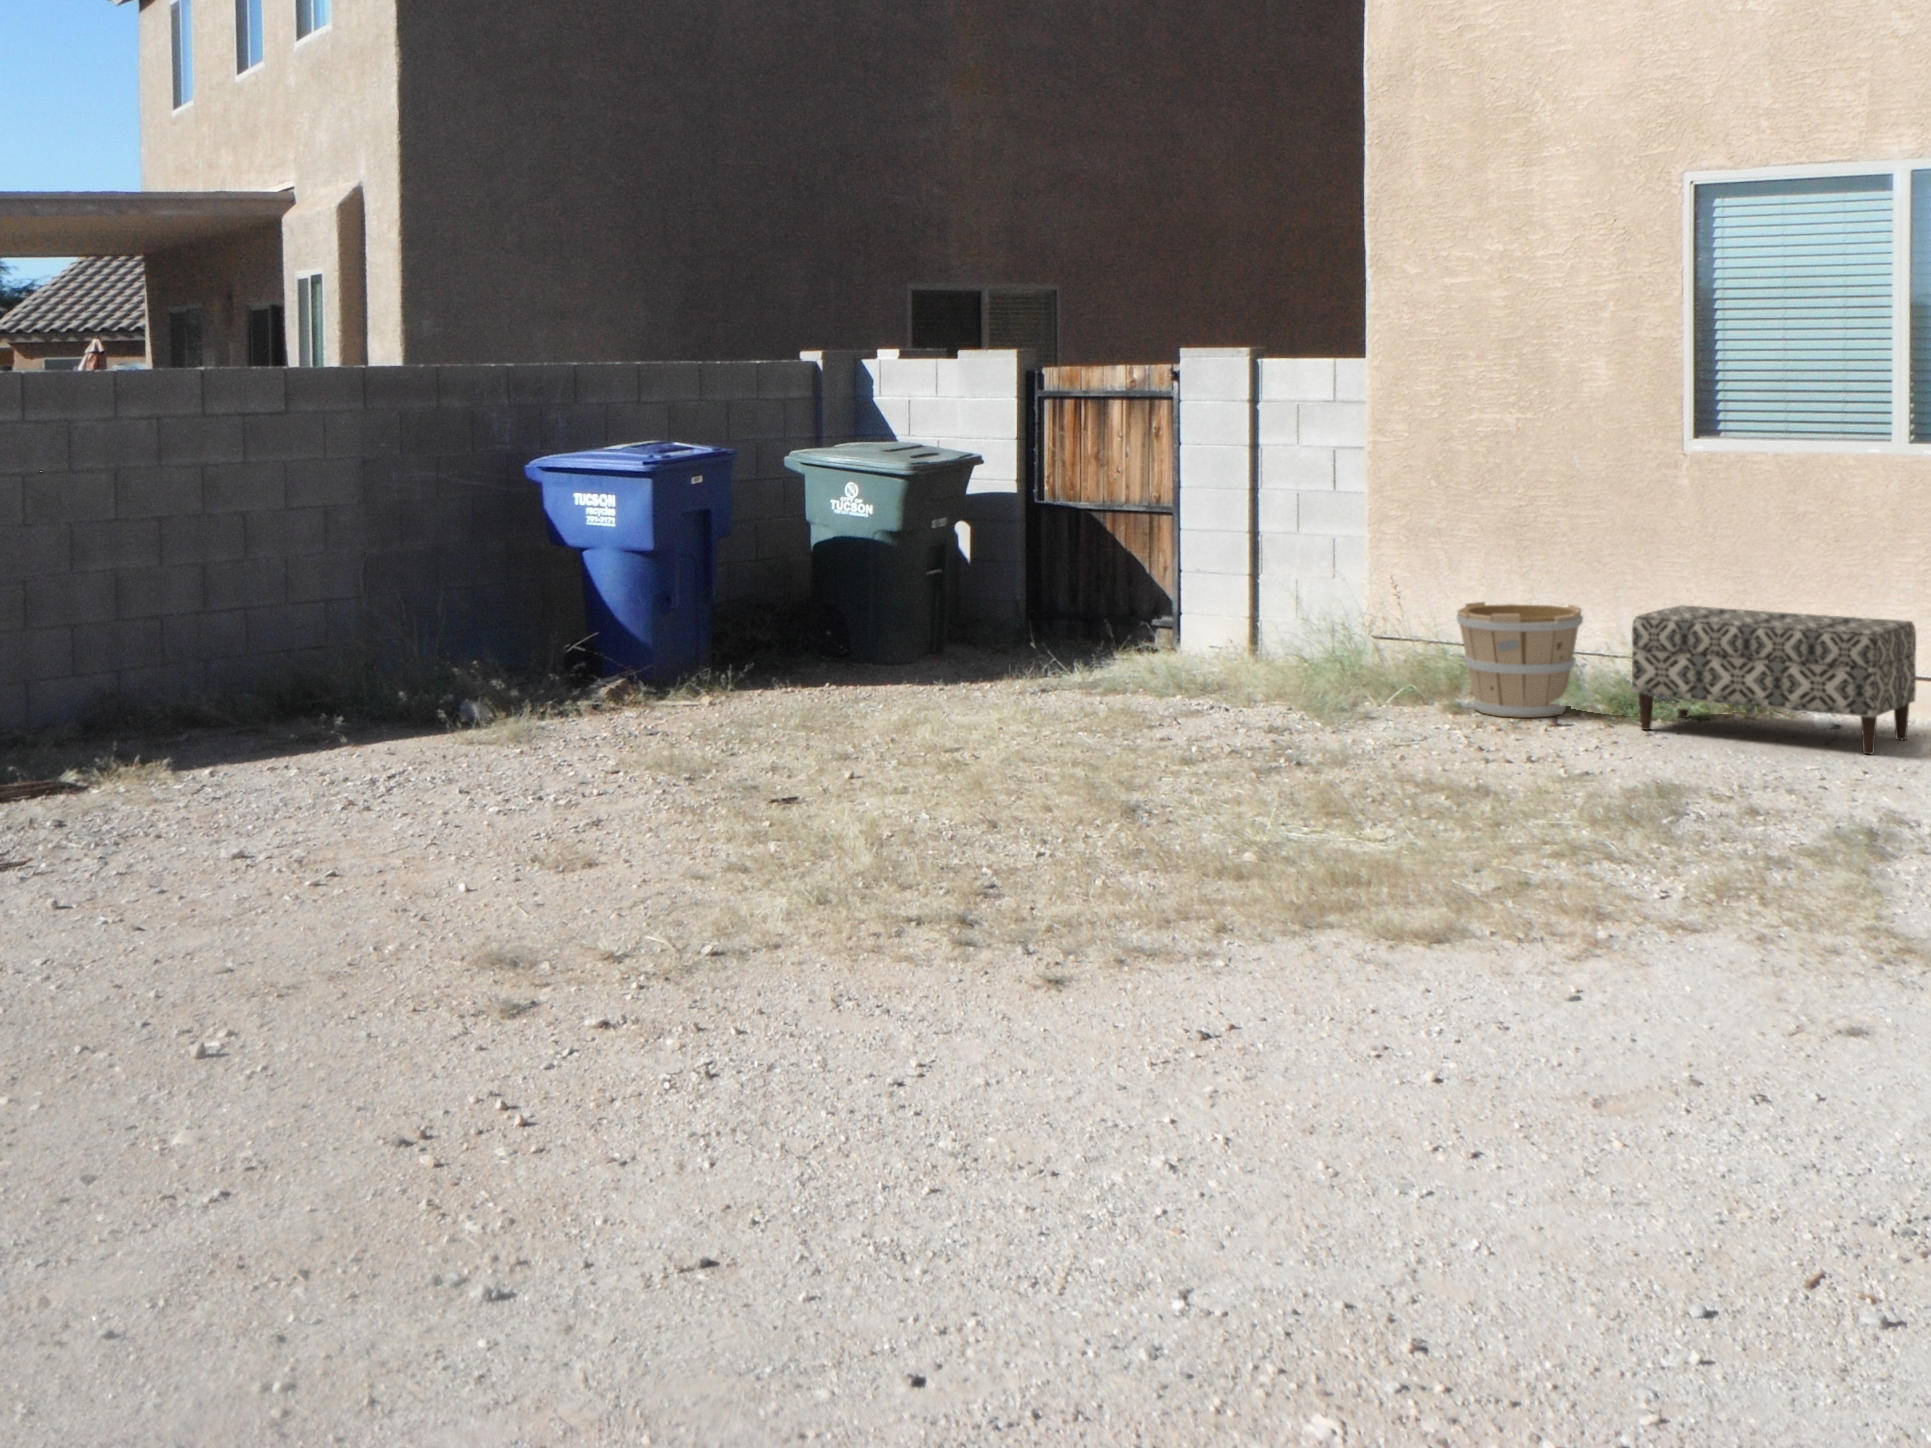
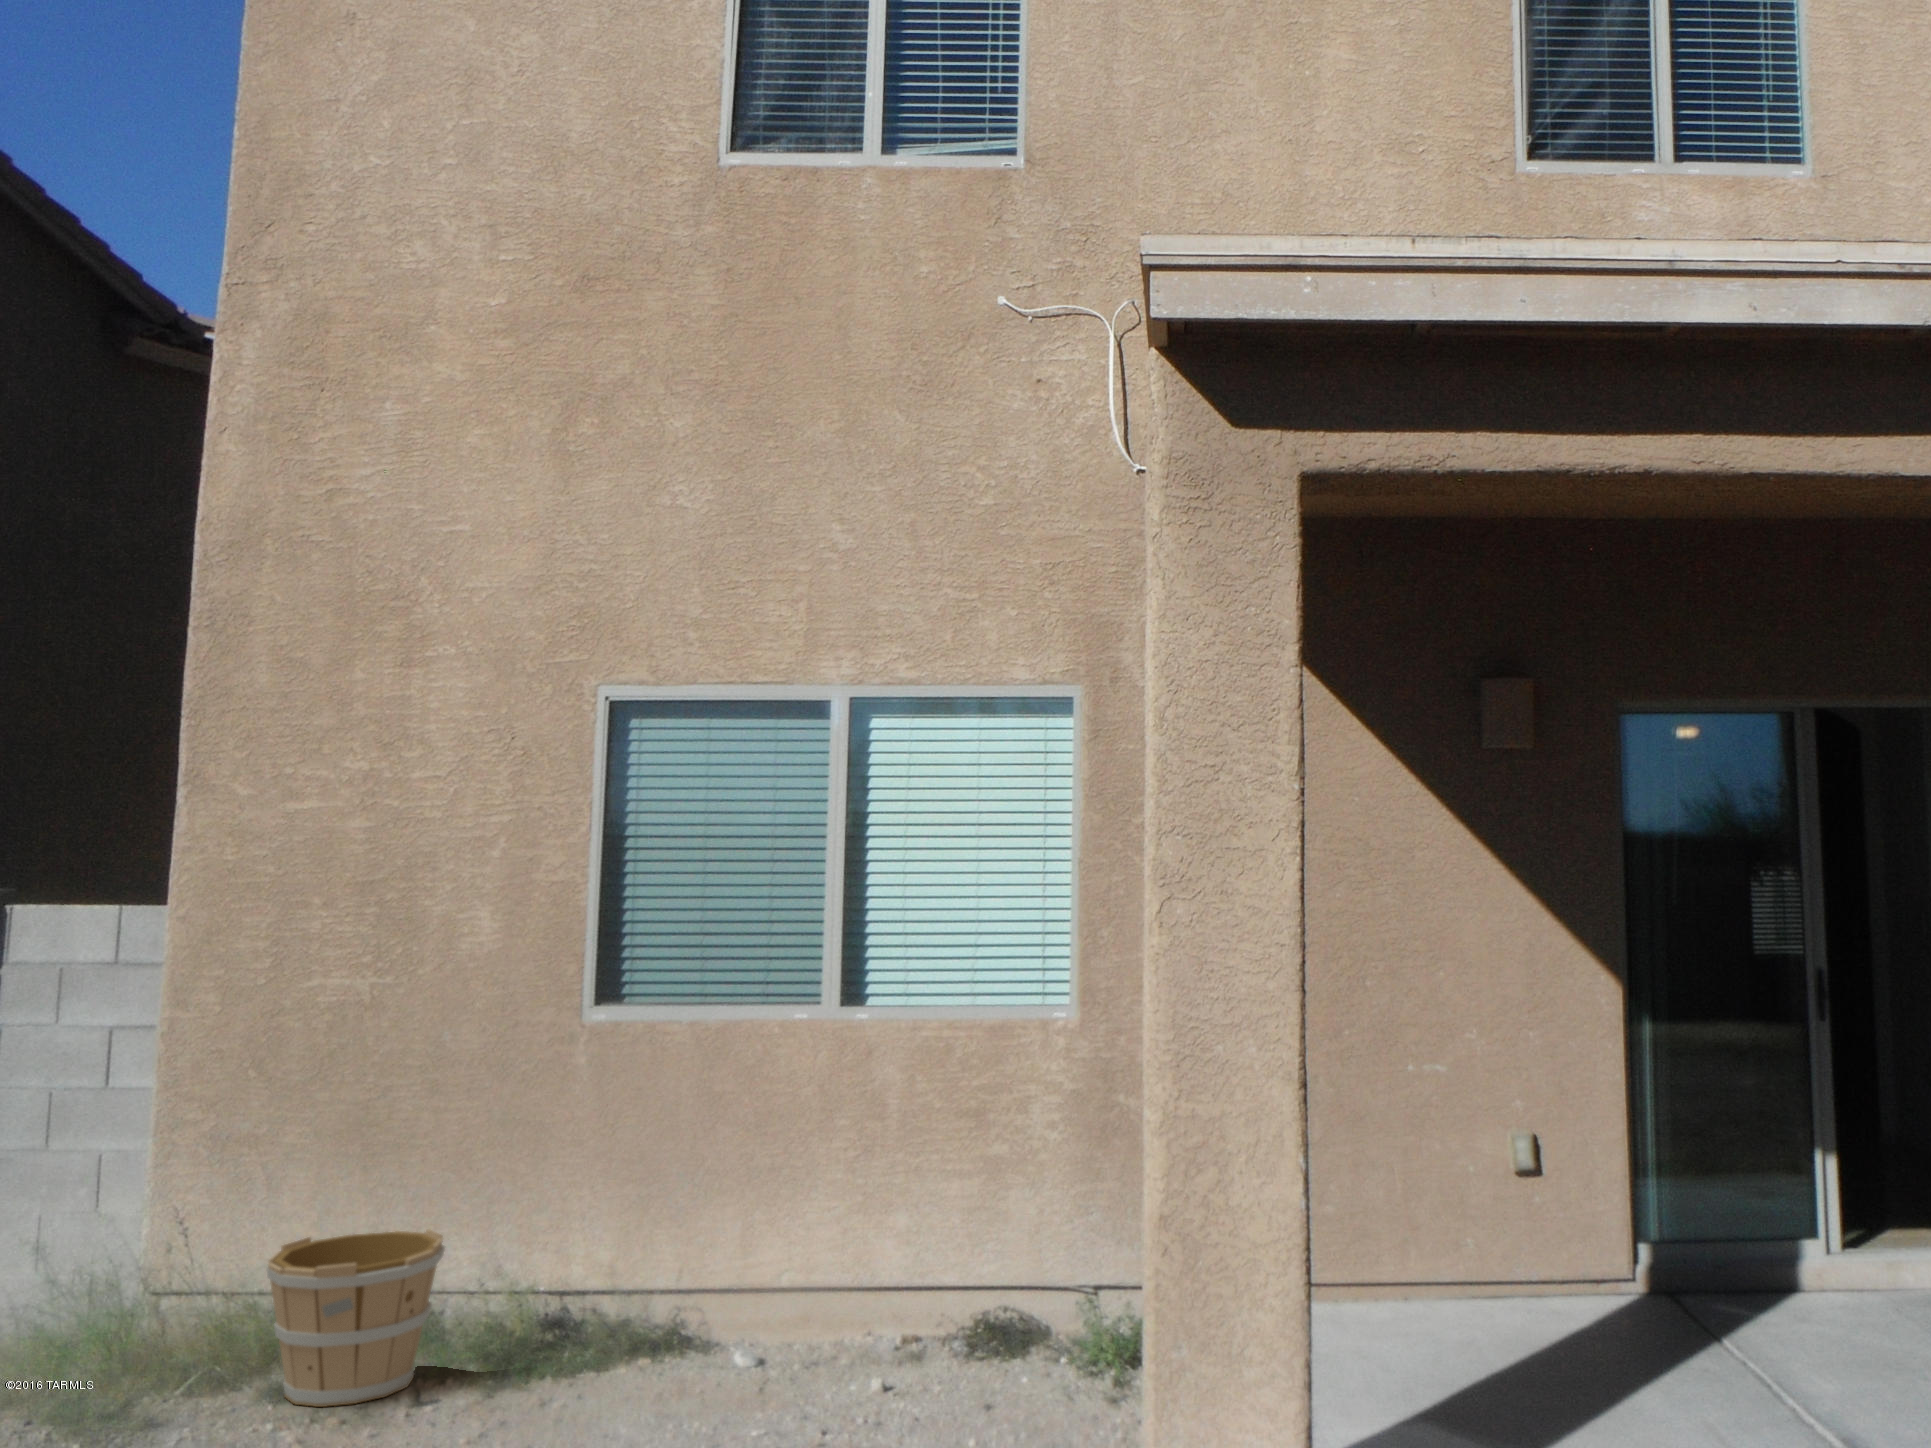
bench: present [1632,605,1916,754] -> none [504,1218,847,1406]

